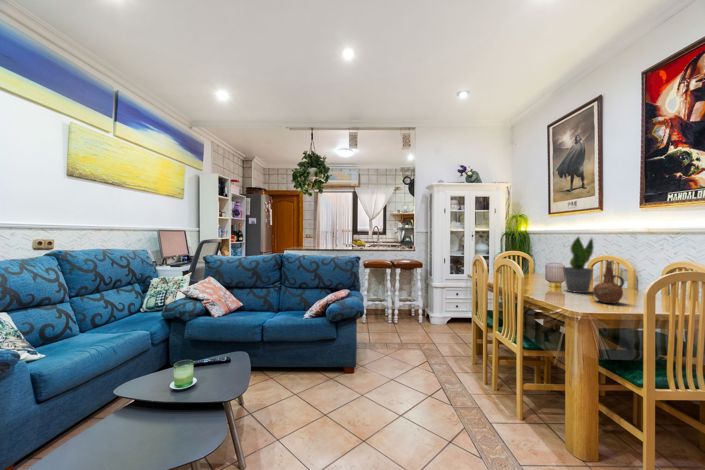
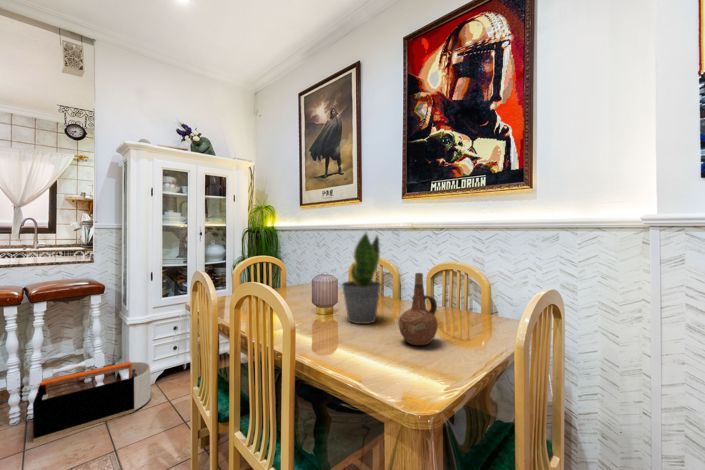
storage bin: none [399,306,445,333] -> present [33,362,151,442]

